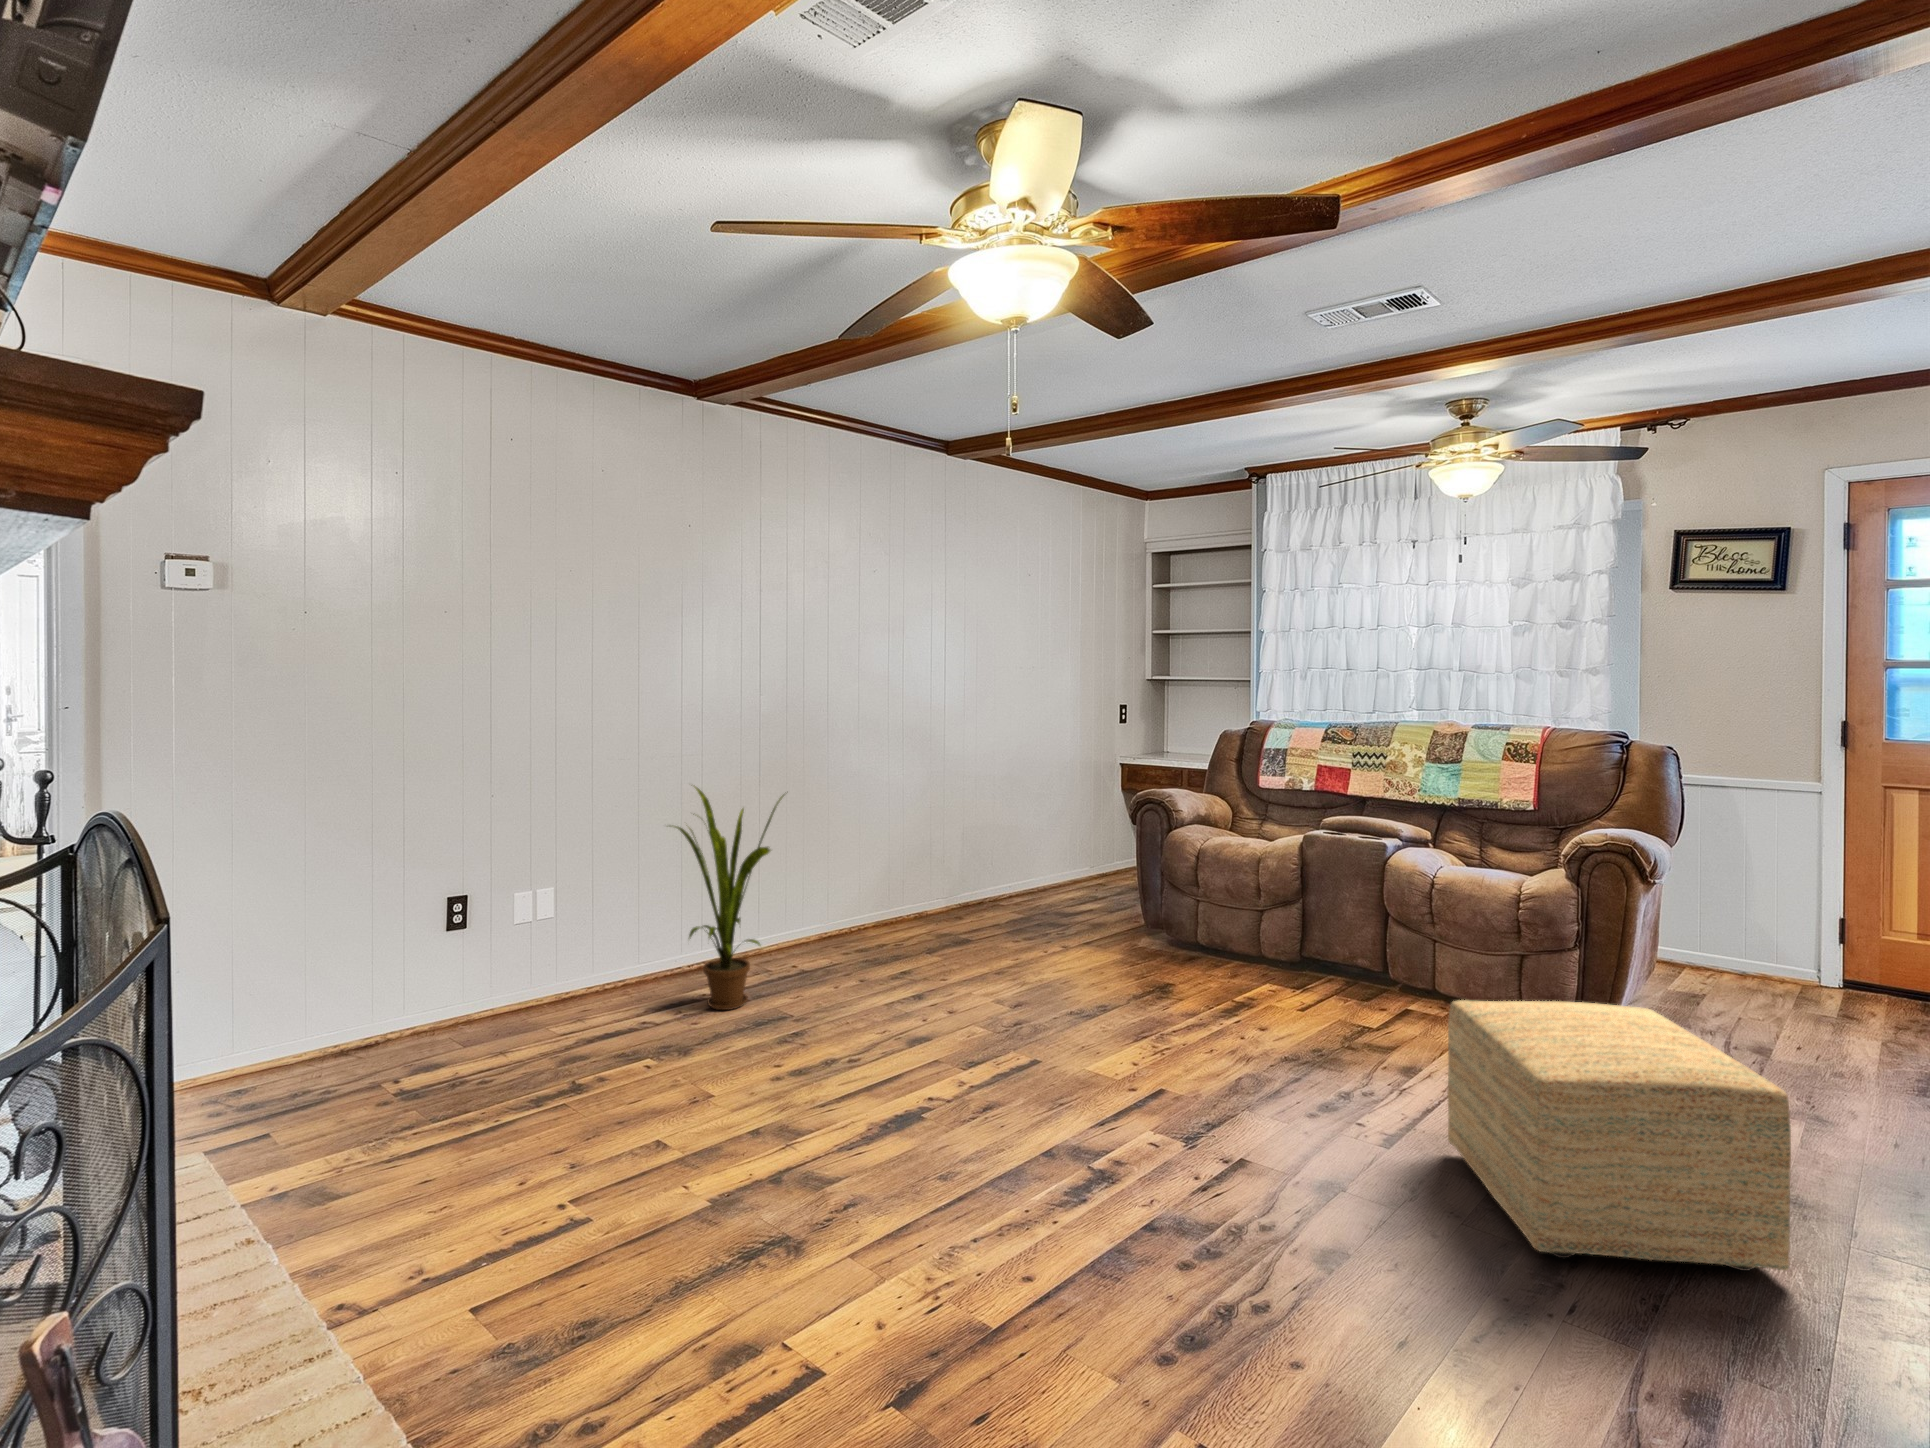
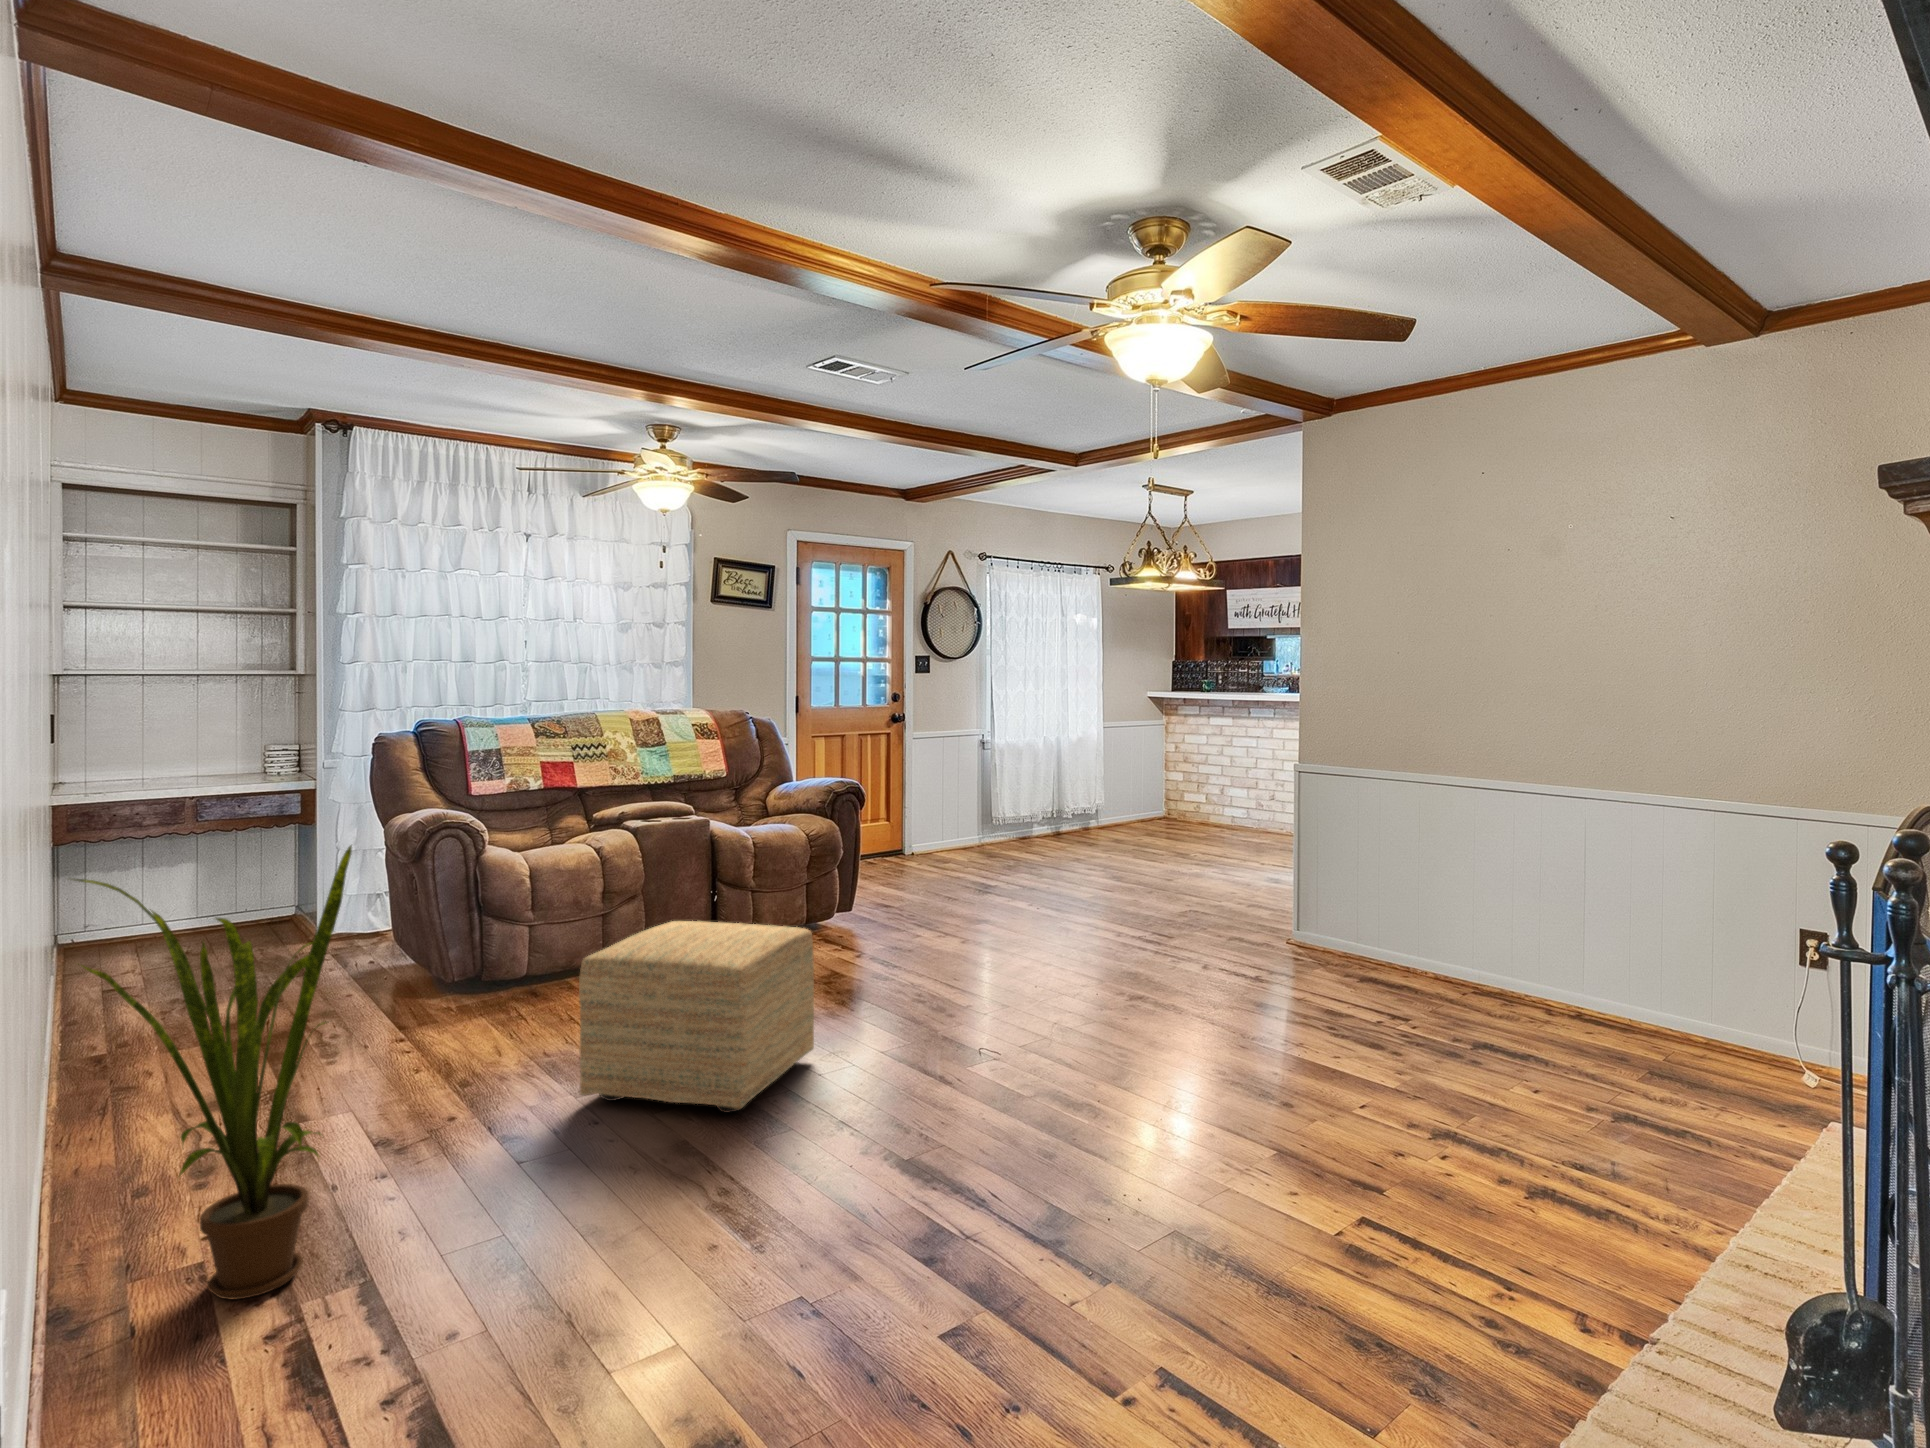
ottoman: present [1448,1000,1791,1271] -> present [579,921,814,1113]

